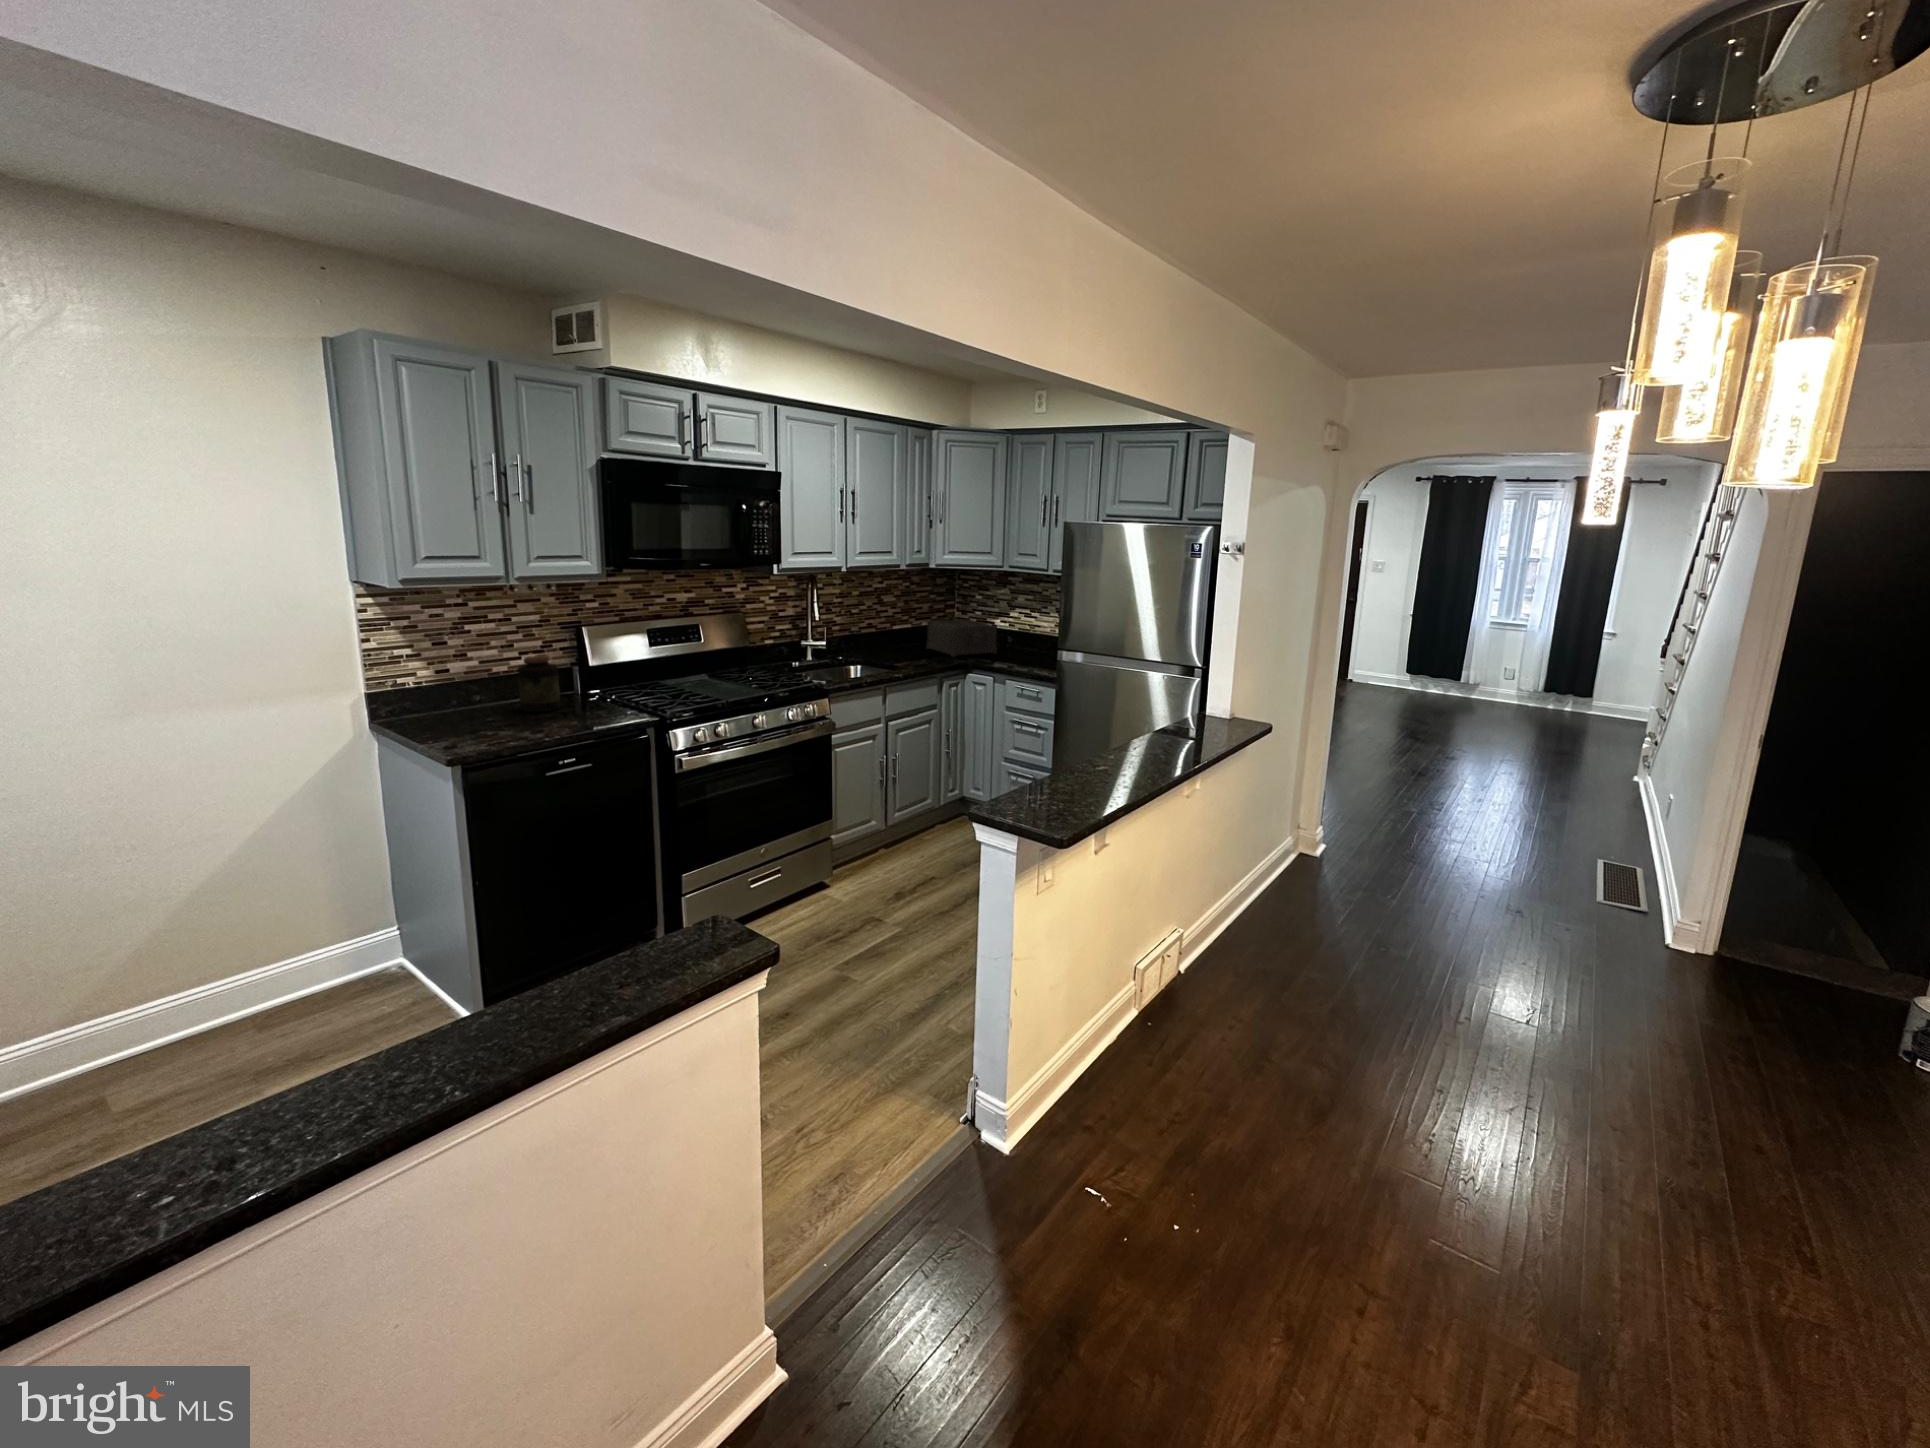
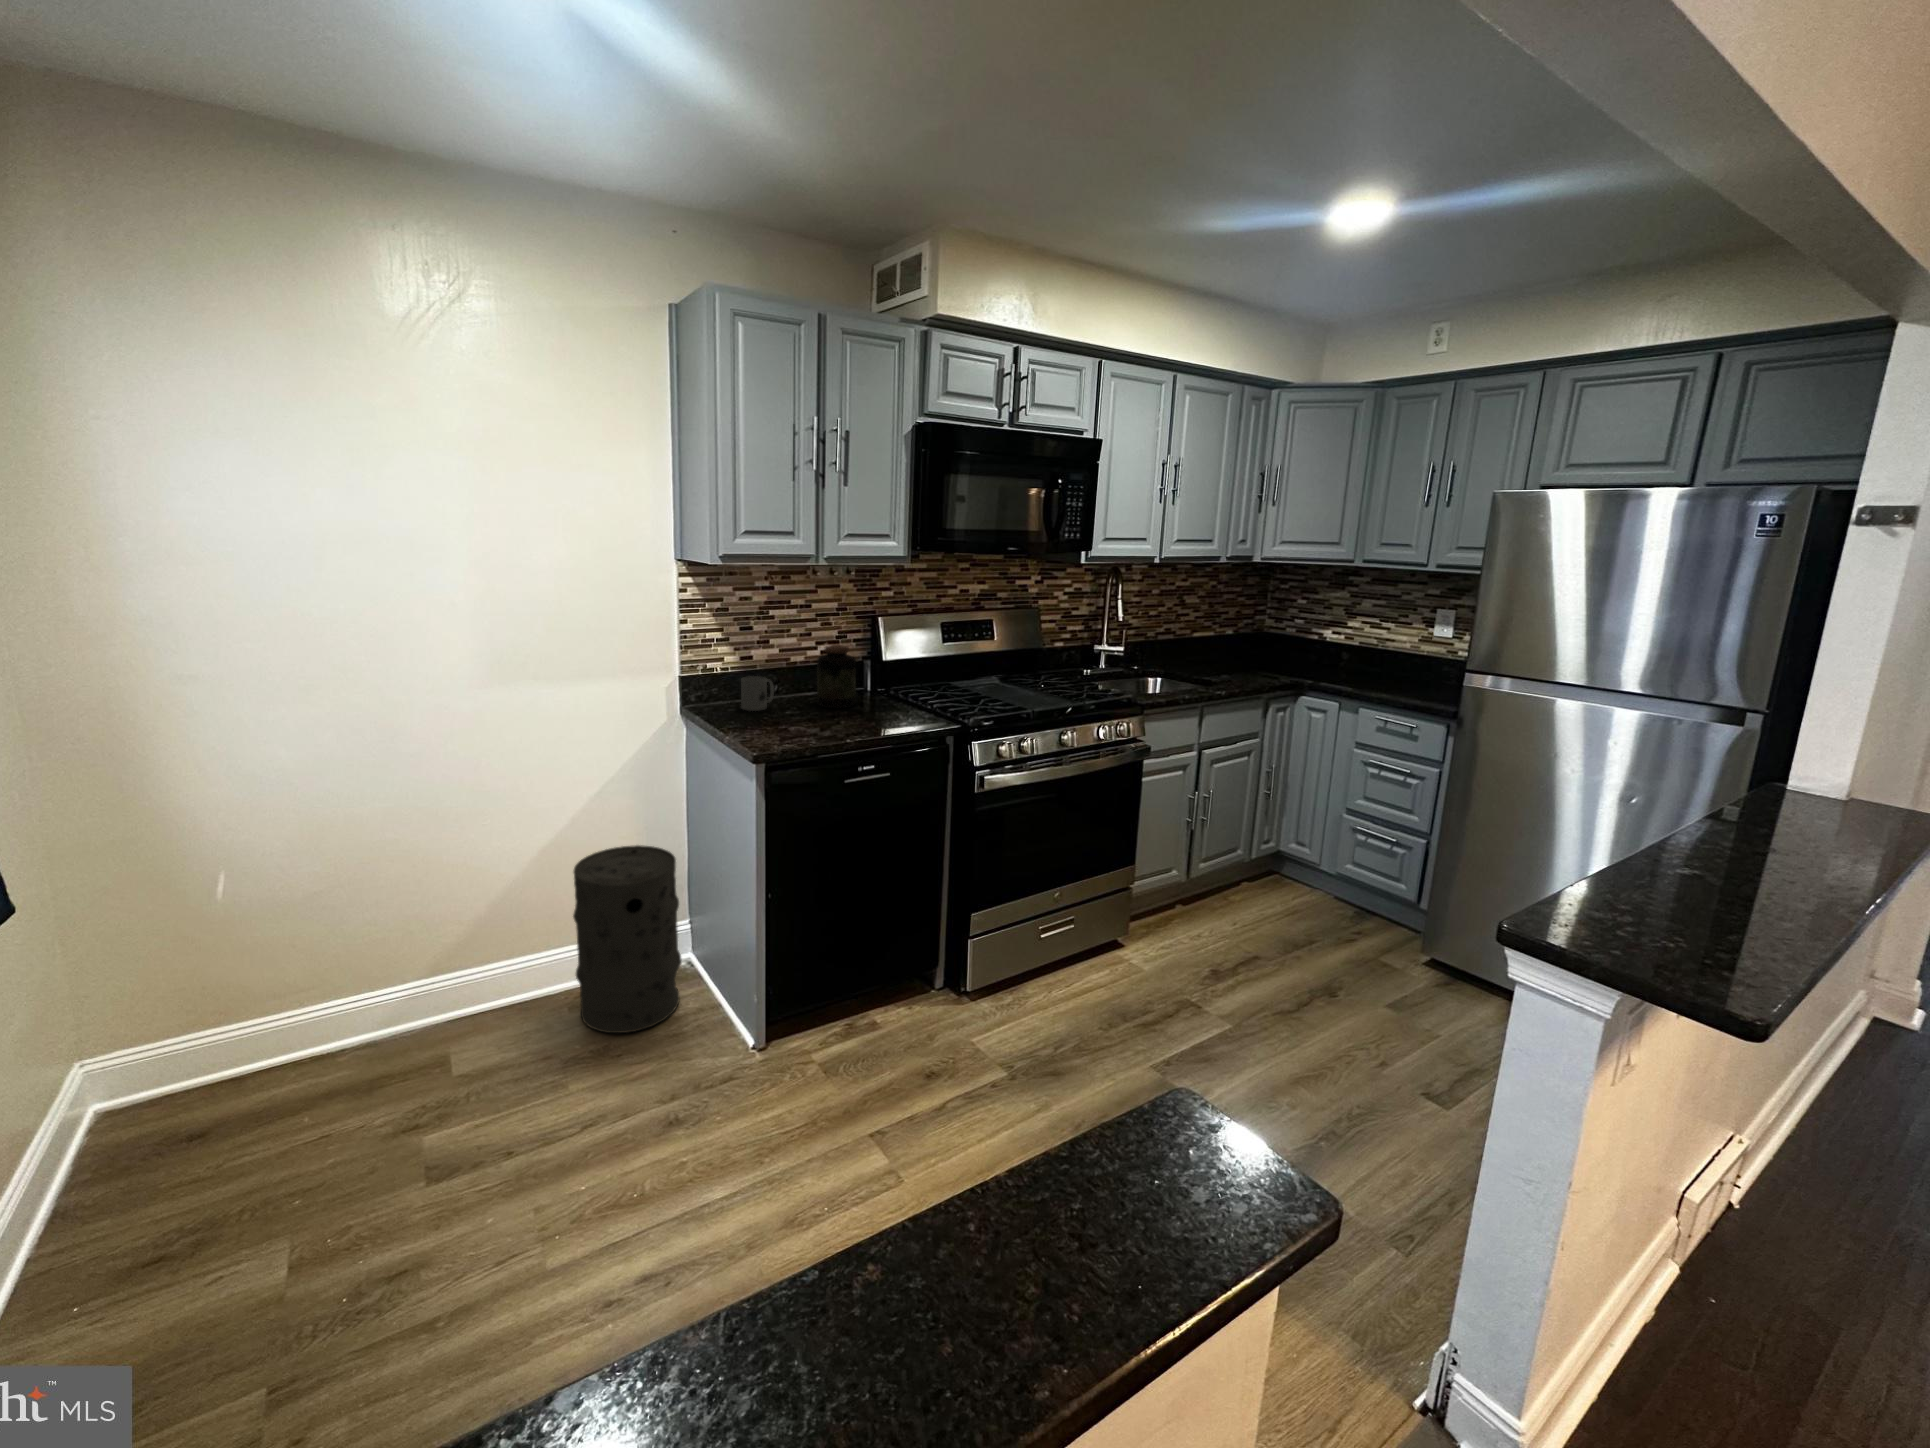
toaster: present [927,619,997,657] -> none [1235,628,1337,674]
mug: none [434,688,473,721] -> present [741,676,774,711]
trash can: none [249,859,389,1042] -> present [573,845,681,1033]

